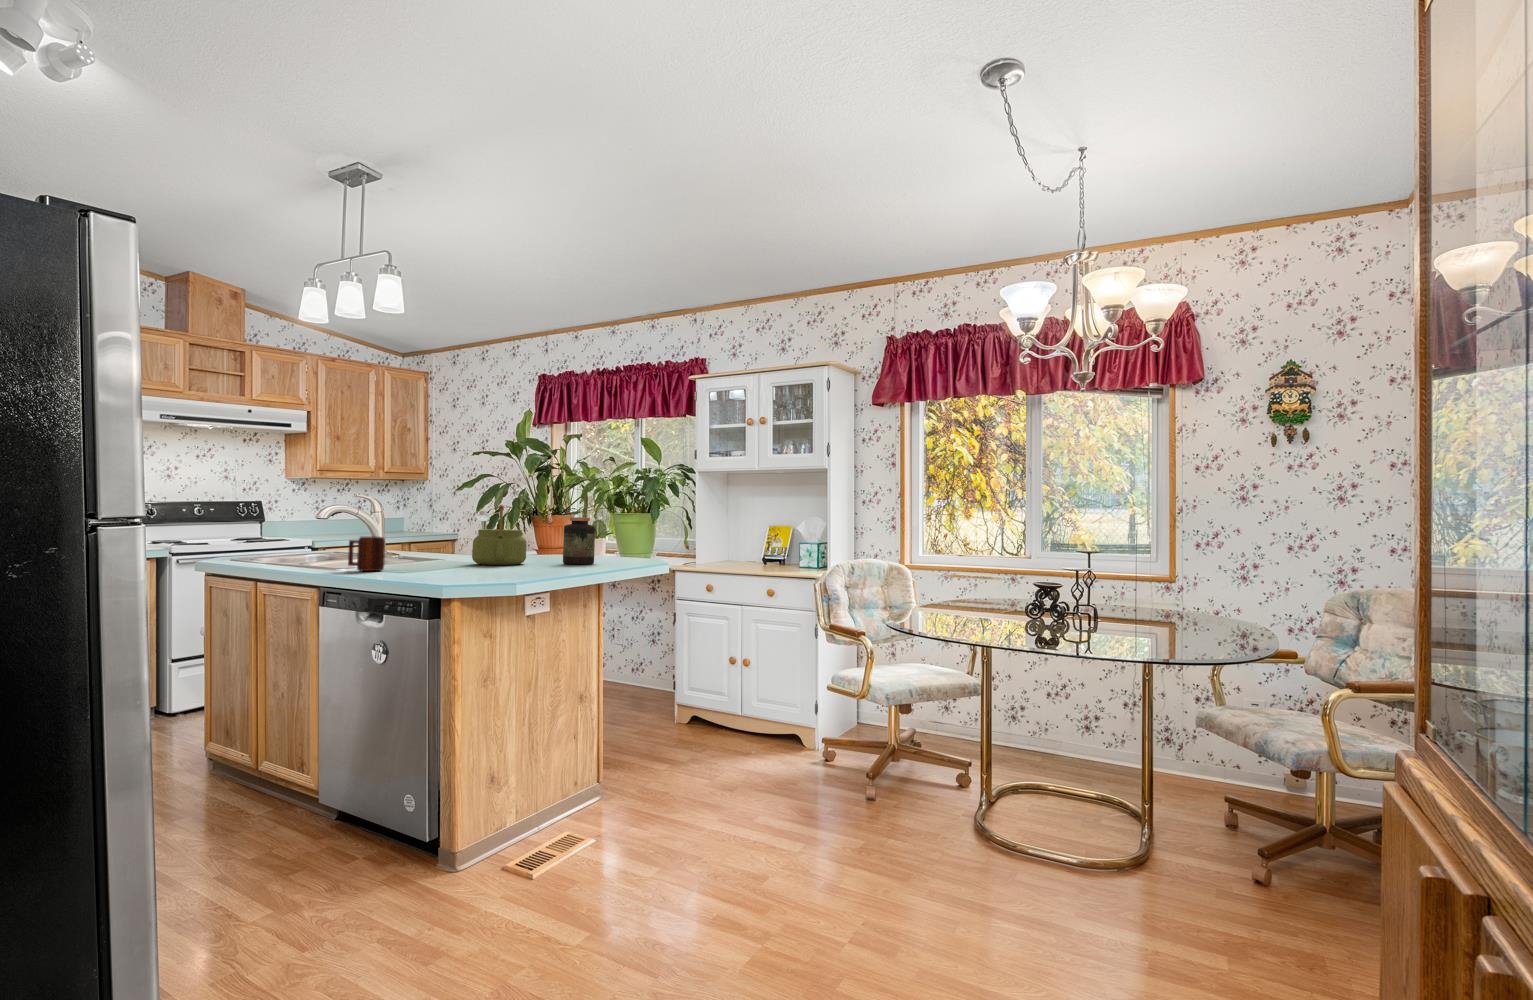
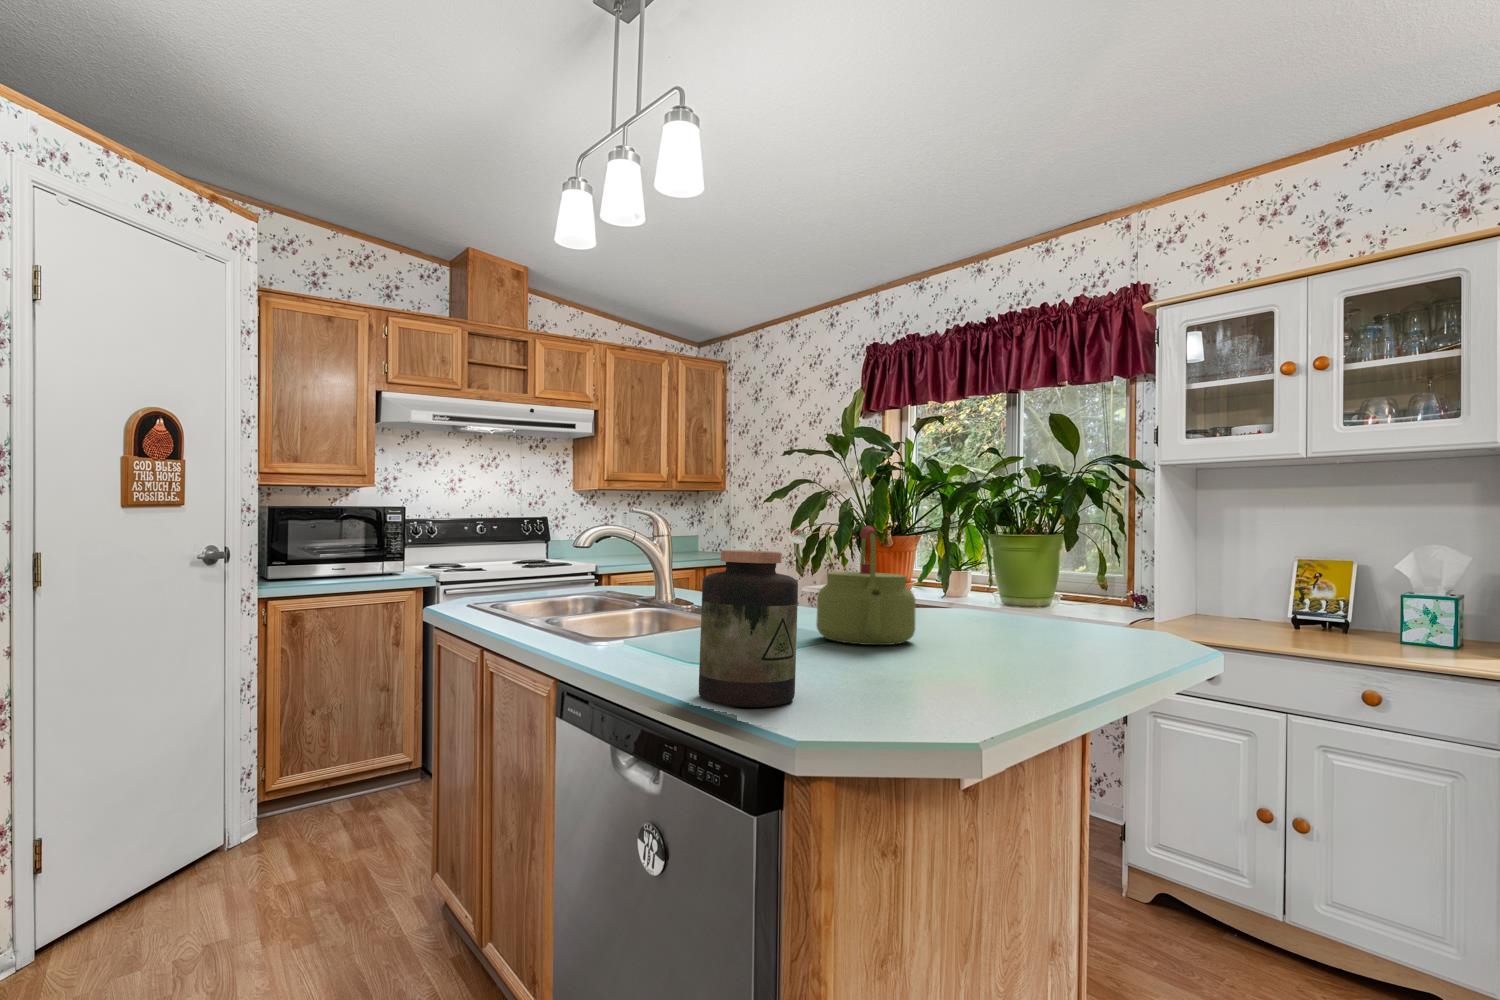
jar: present [563,517,595,564] -> present [699,550,798,707]
mug: present [348,537,385,571] -> none [598,592,665,667]

